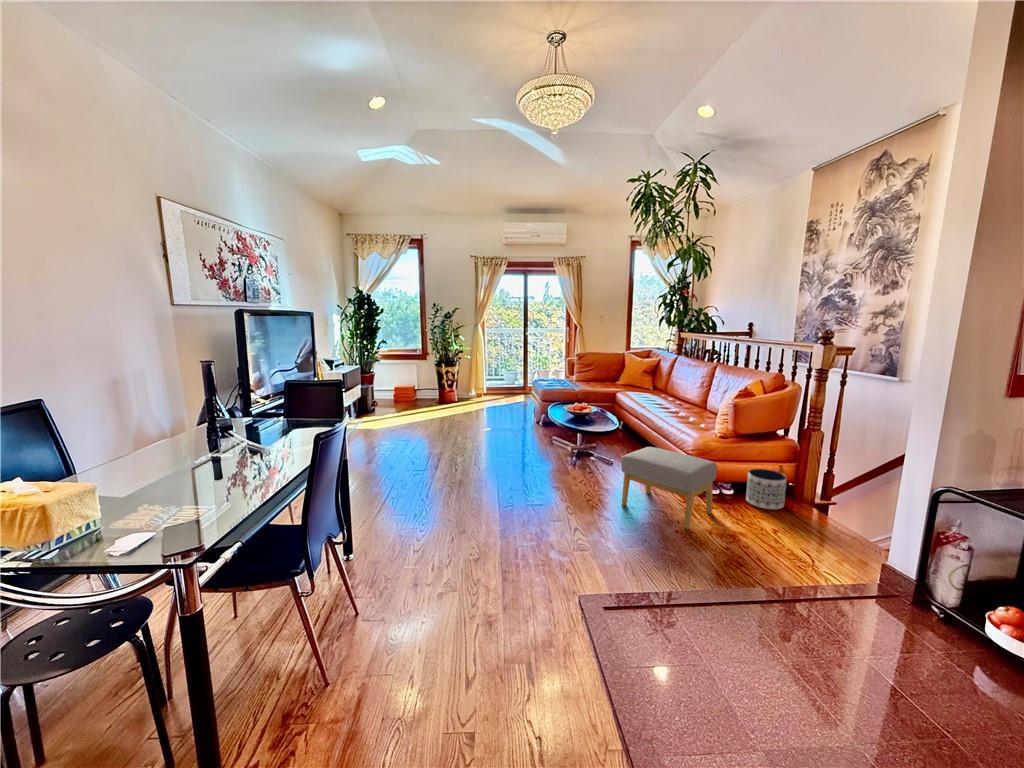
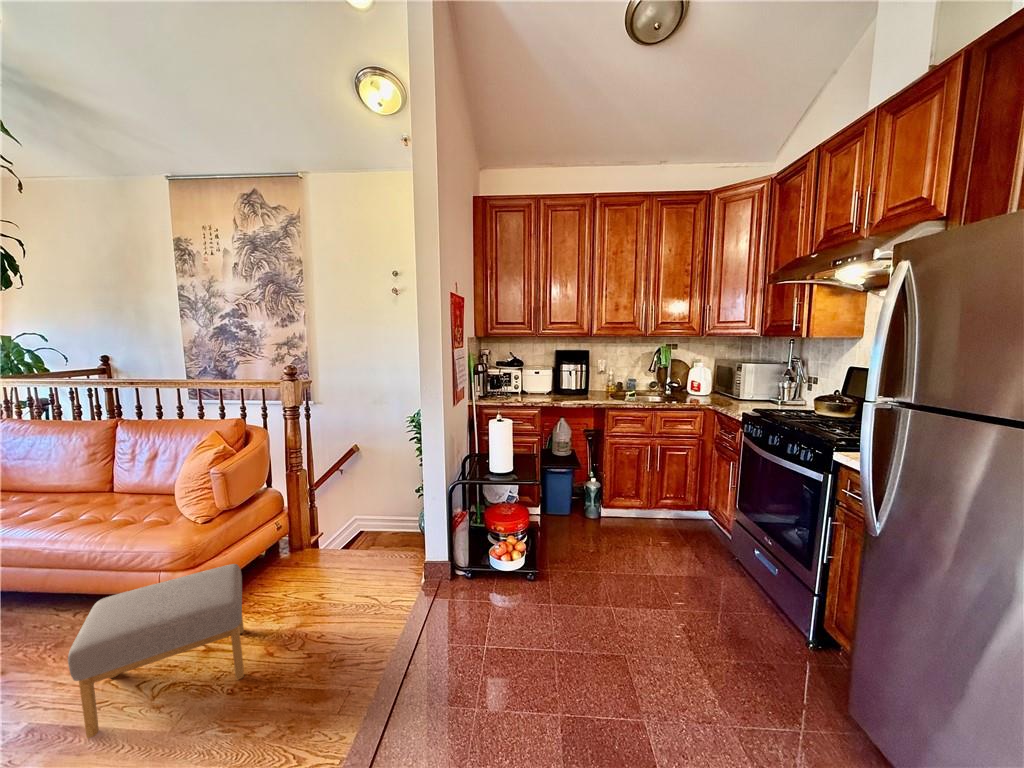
planter: present [746,469,787,509] -> none [253,532,300,585]

